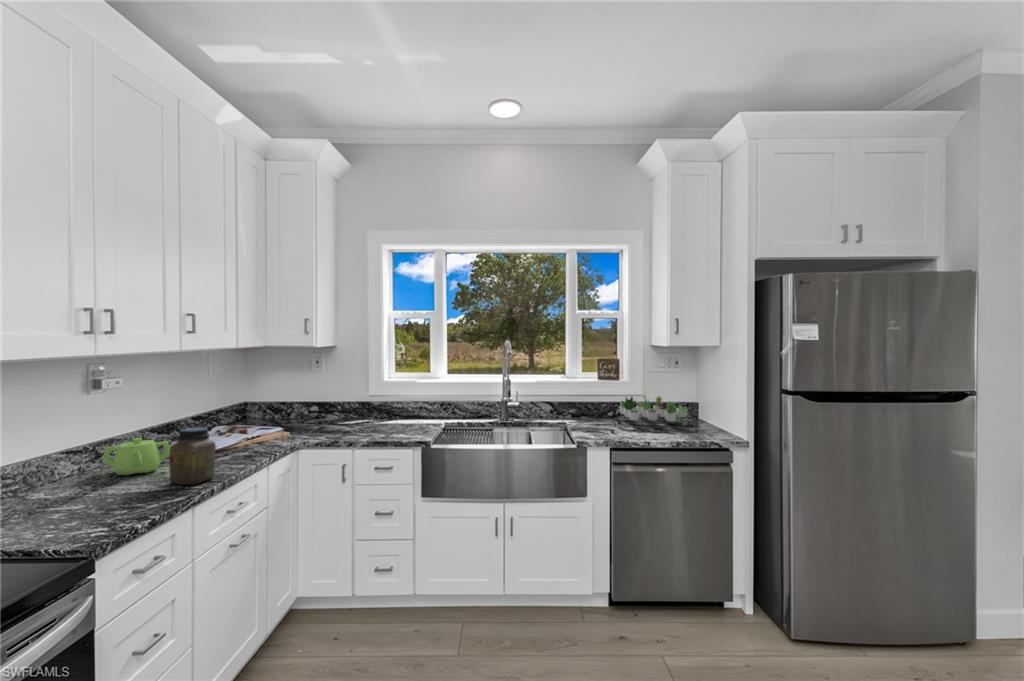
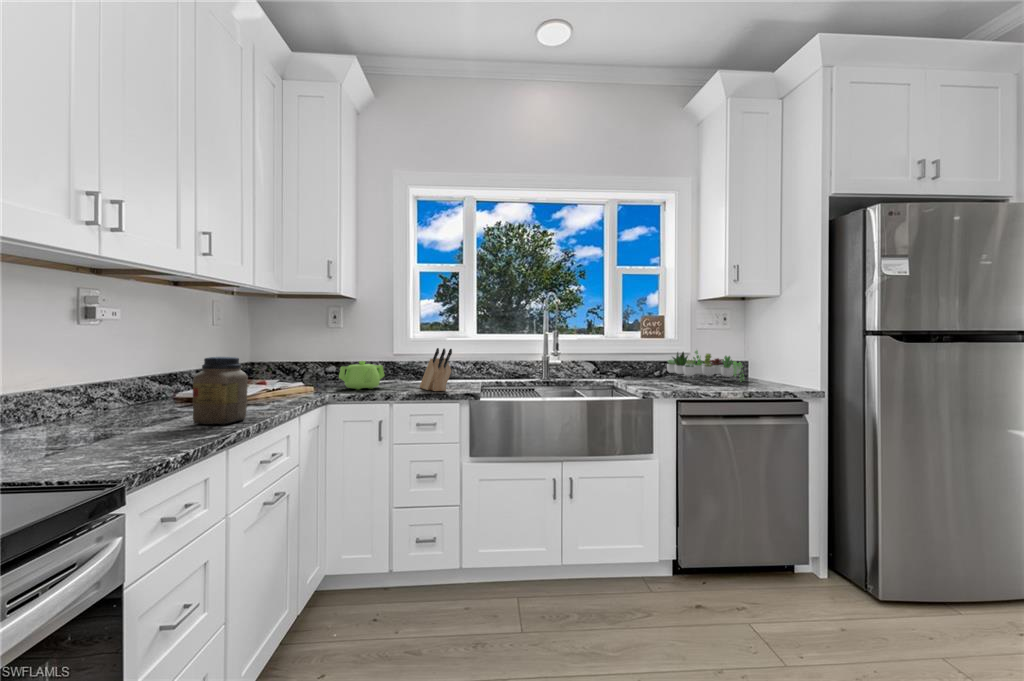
knife block: none [385,400,409,437] -> present [420,348,452,391]
teapot: present [102,438,170,475] -> present [339,361,385,390]

